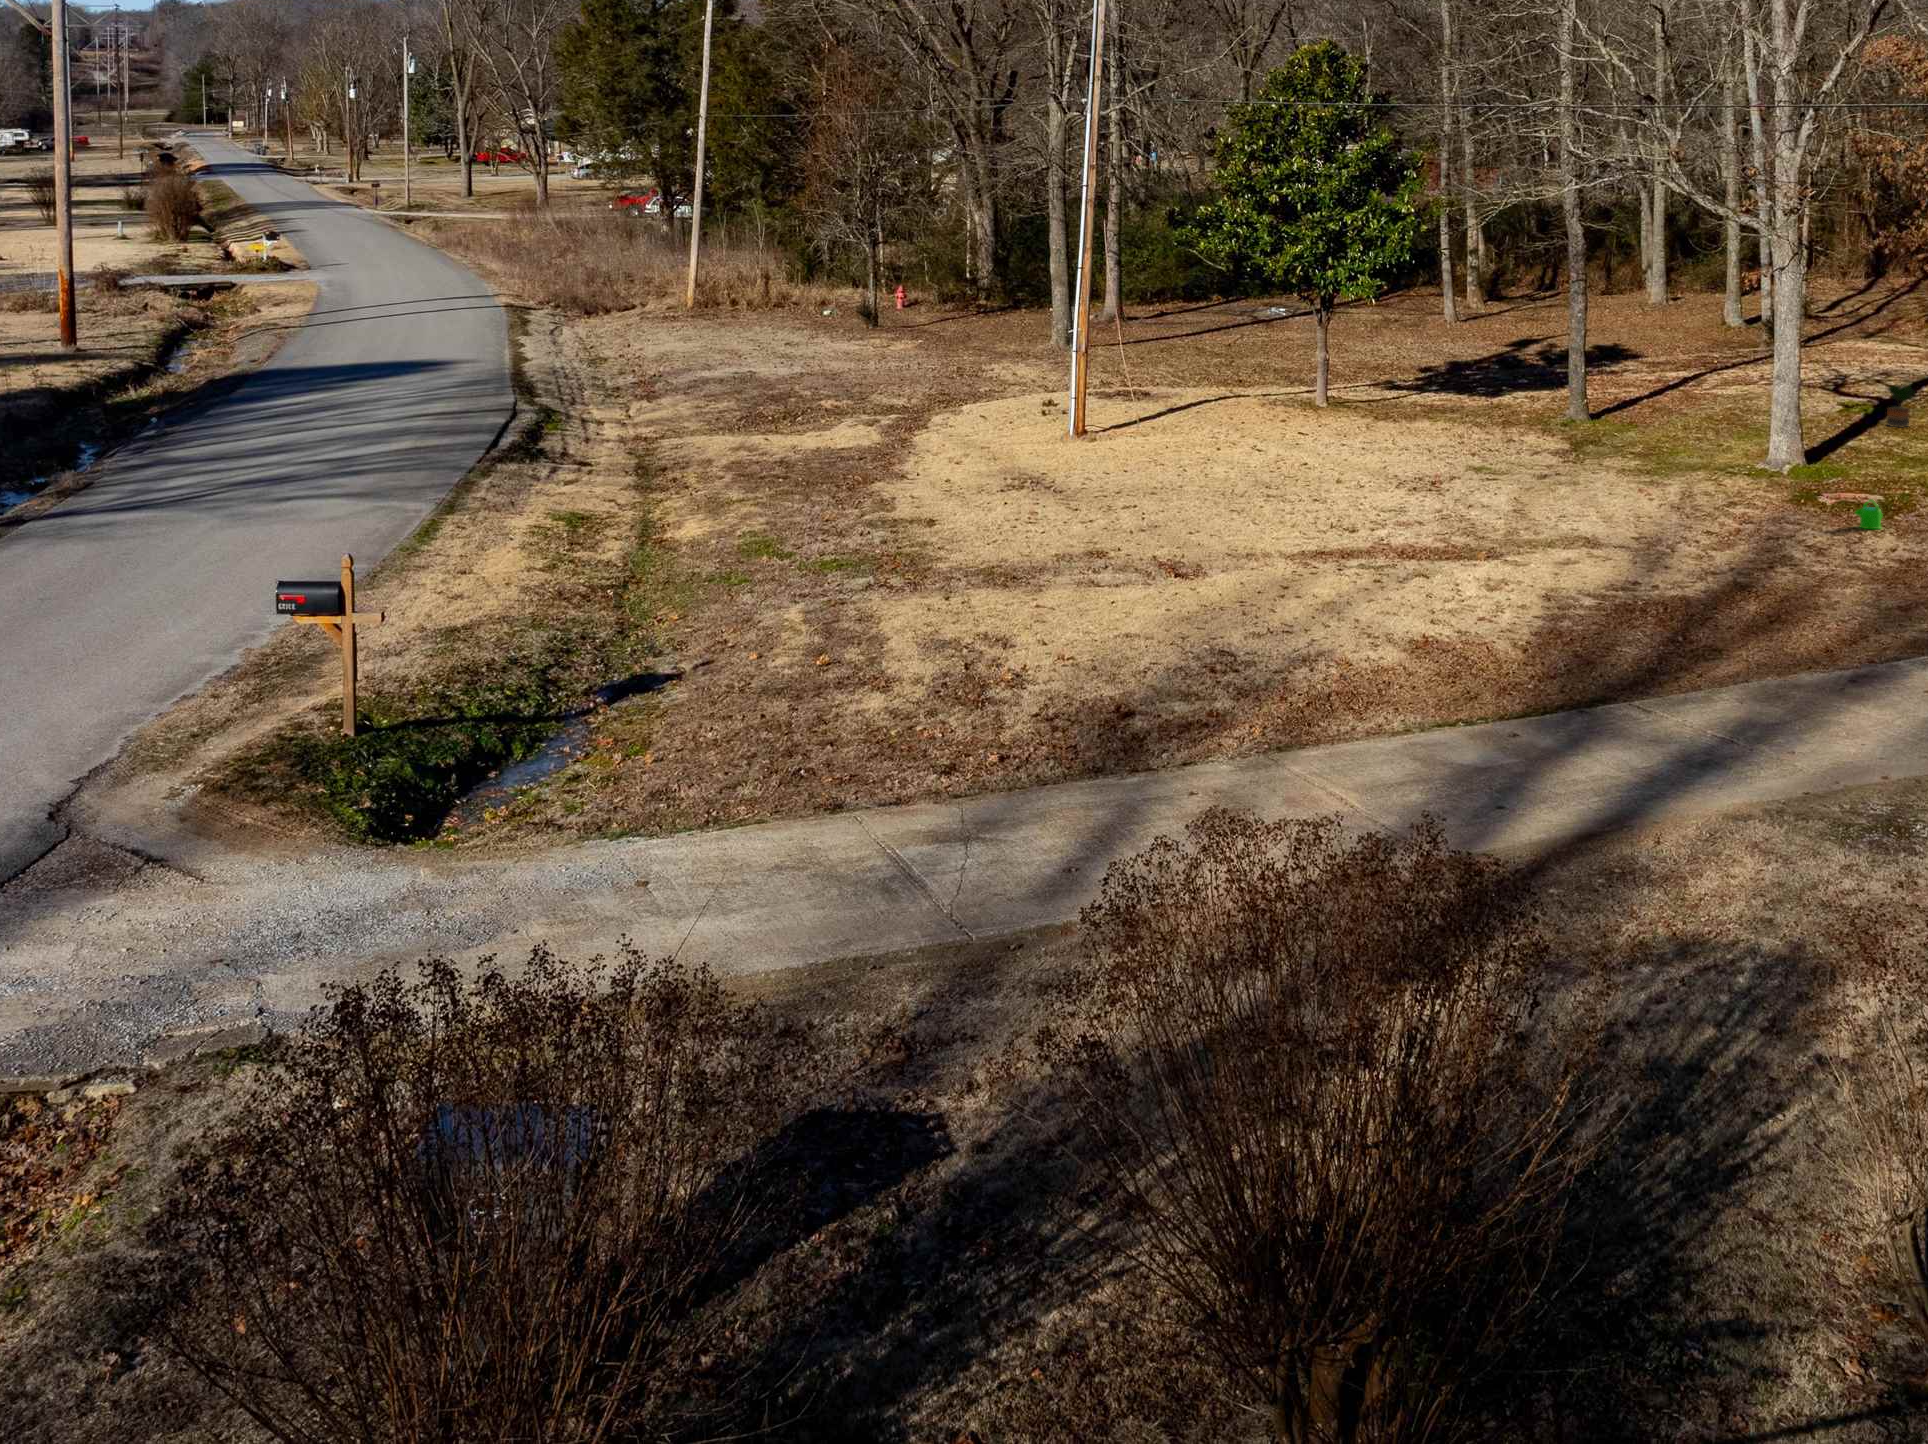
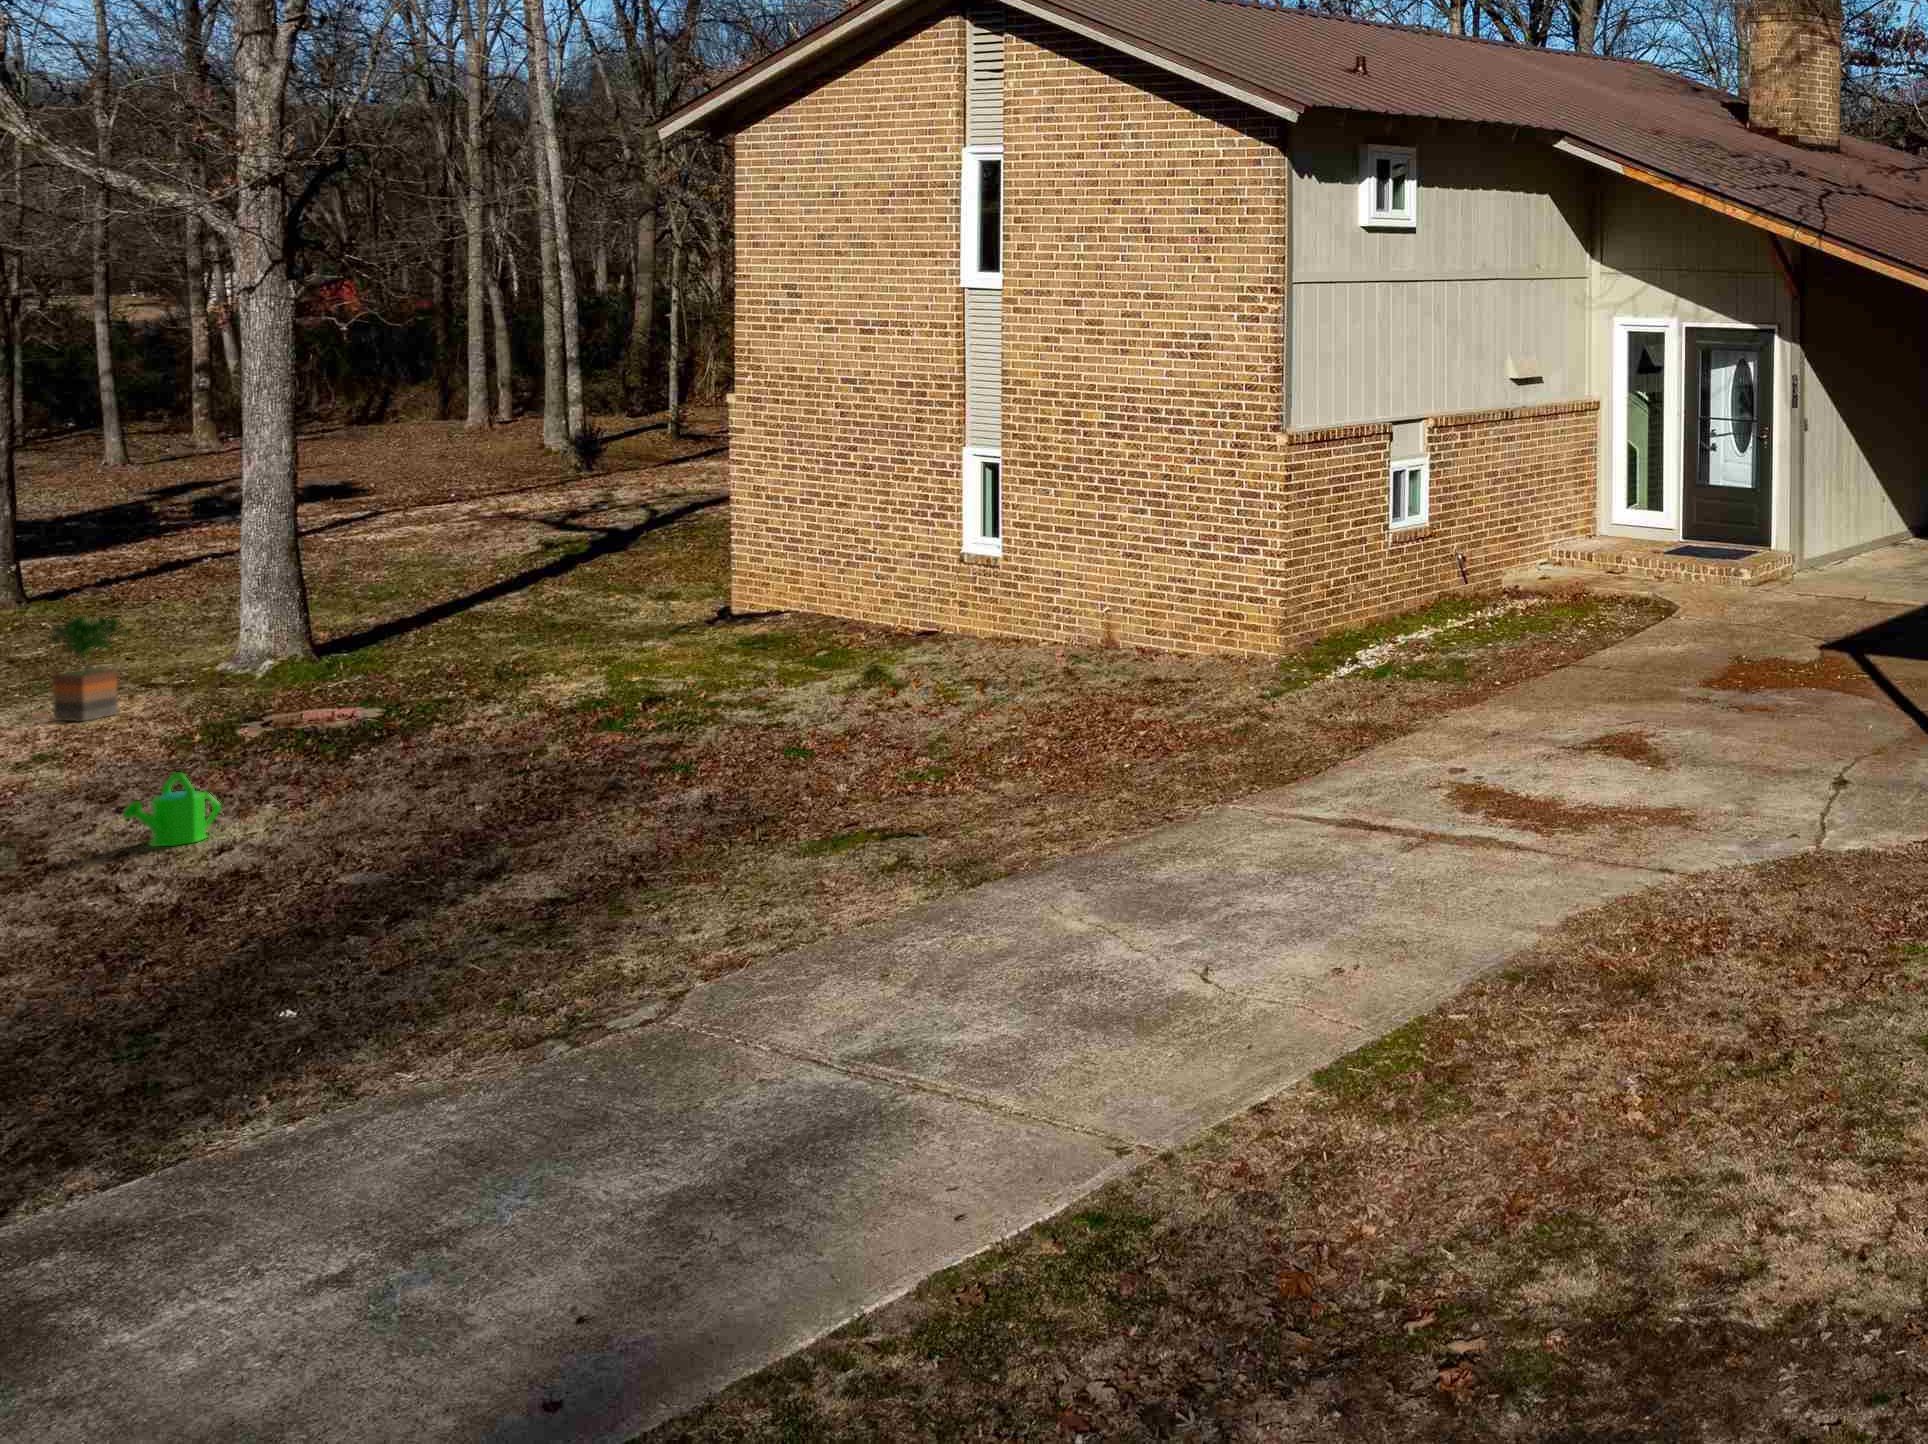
potted tree: present [1887,385,1915,427] -> present [49,617,129,722]

